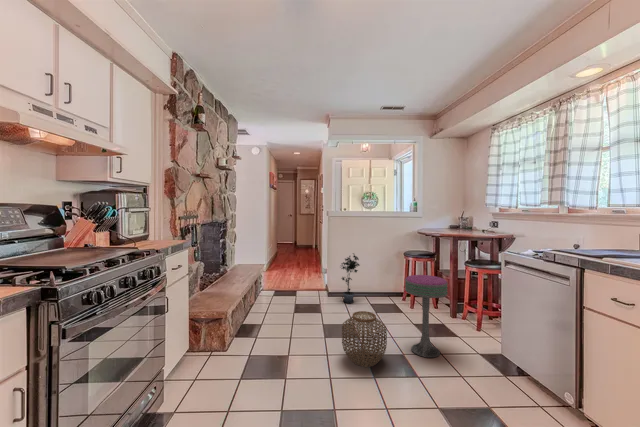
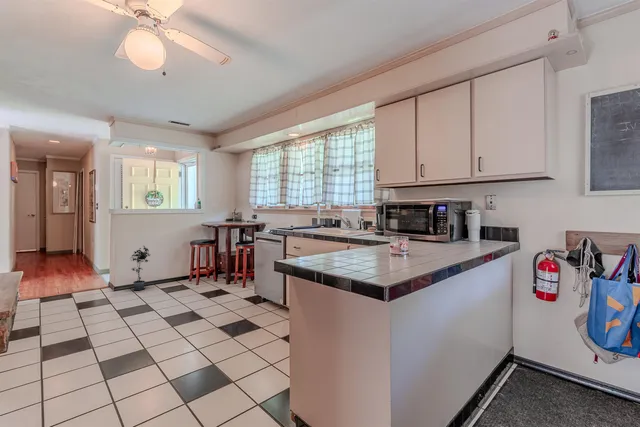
bar stool: present [405,275,448,357] -> none [194,253,223,306]
woven basket: present [342,311,387,367] -> none [145,282,181,320]

